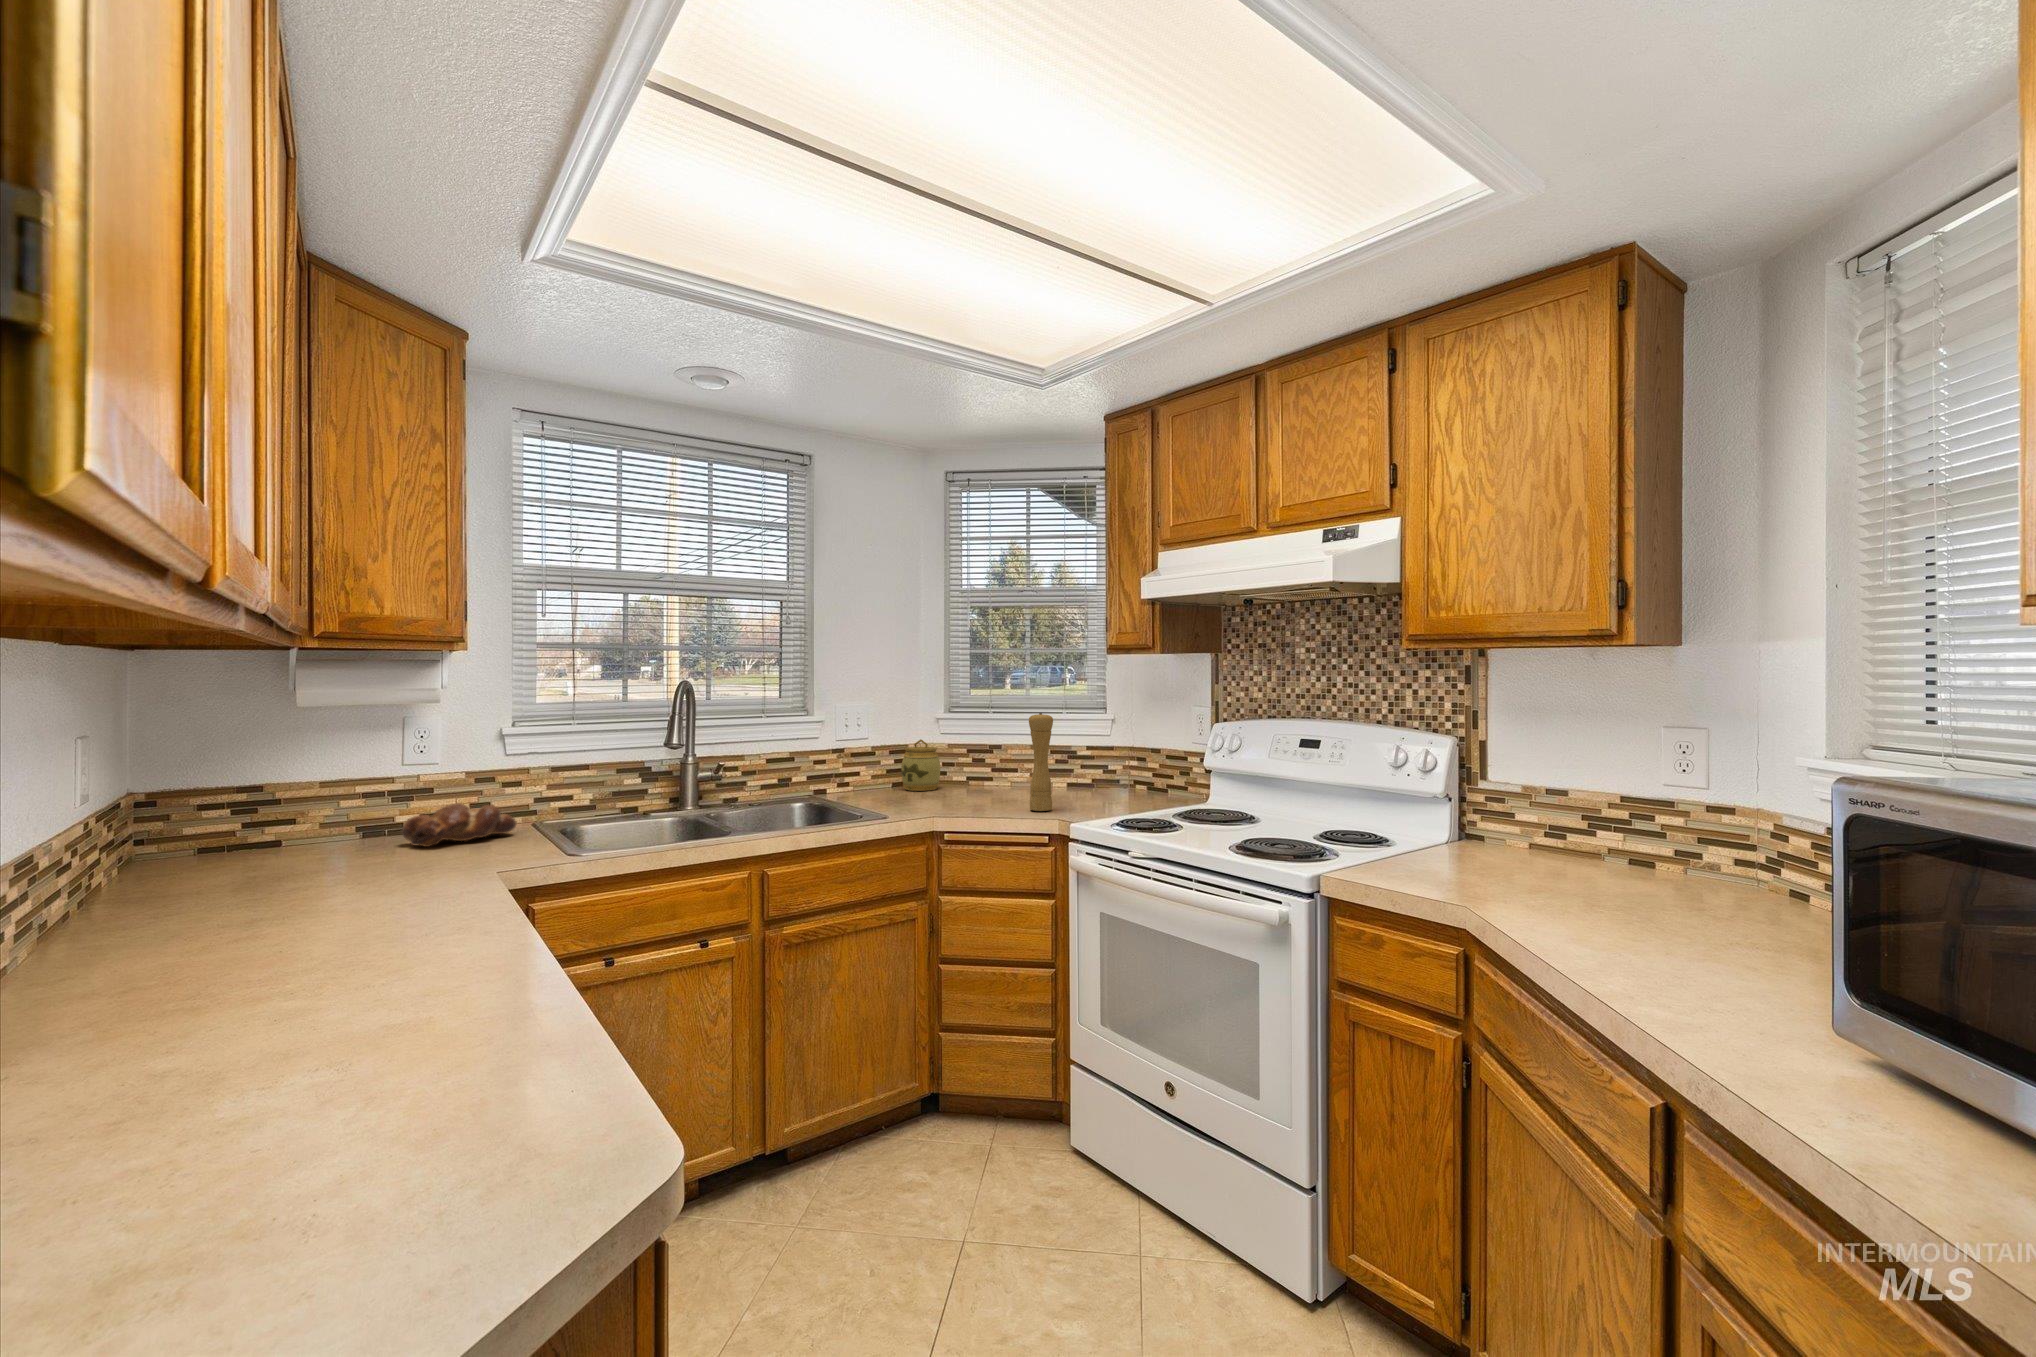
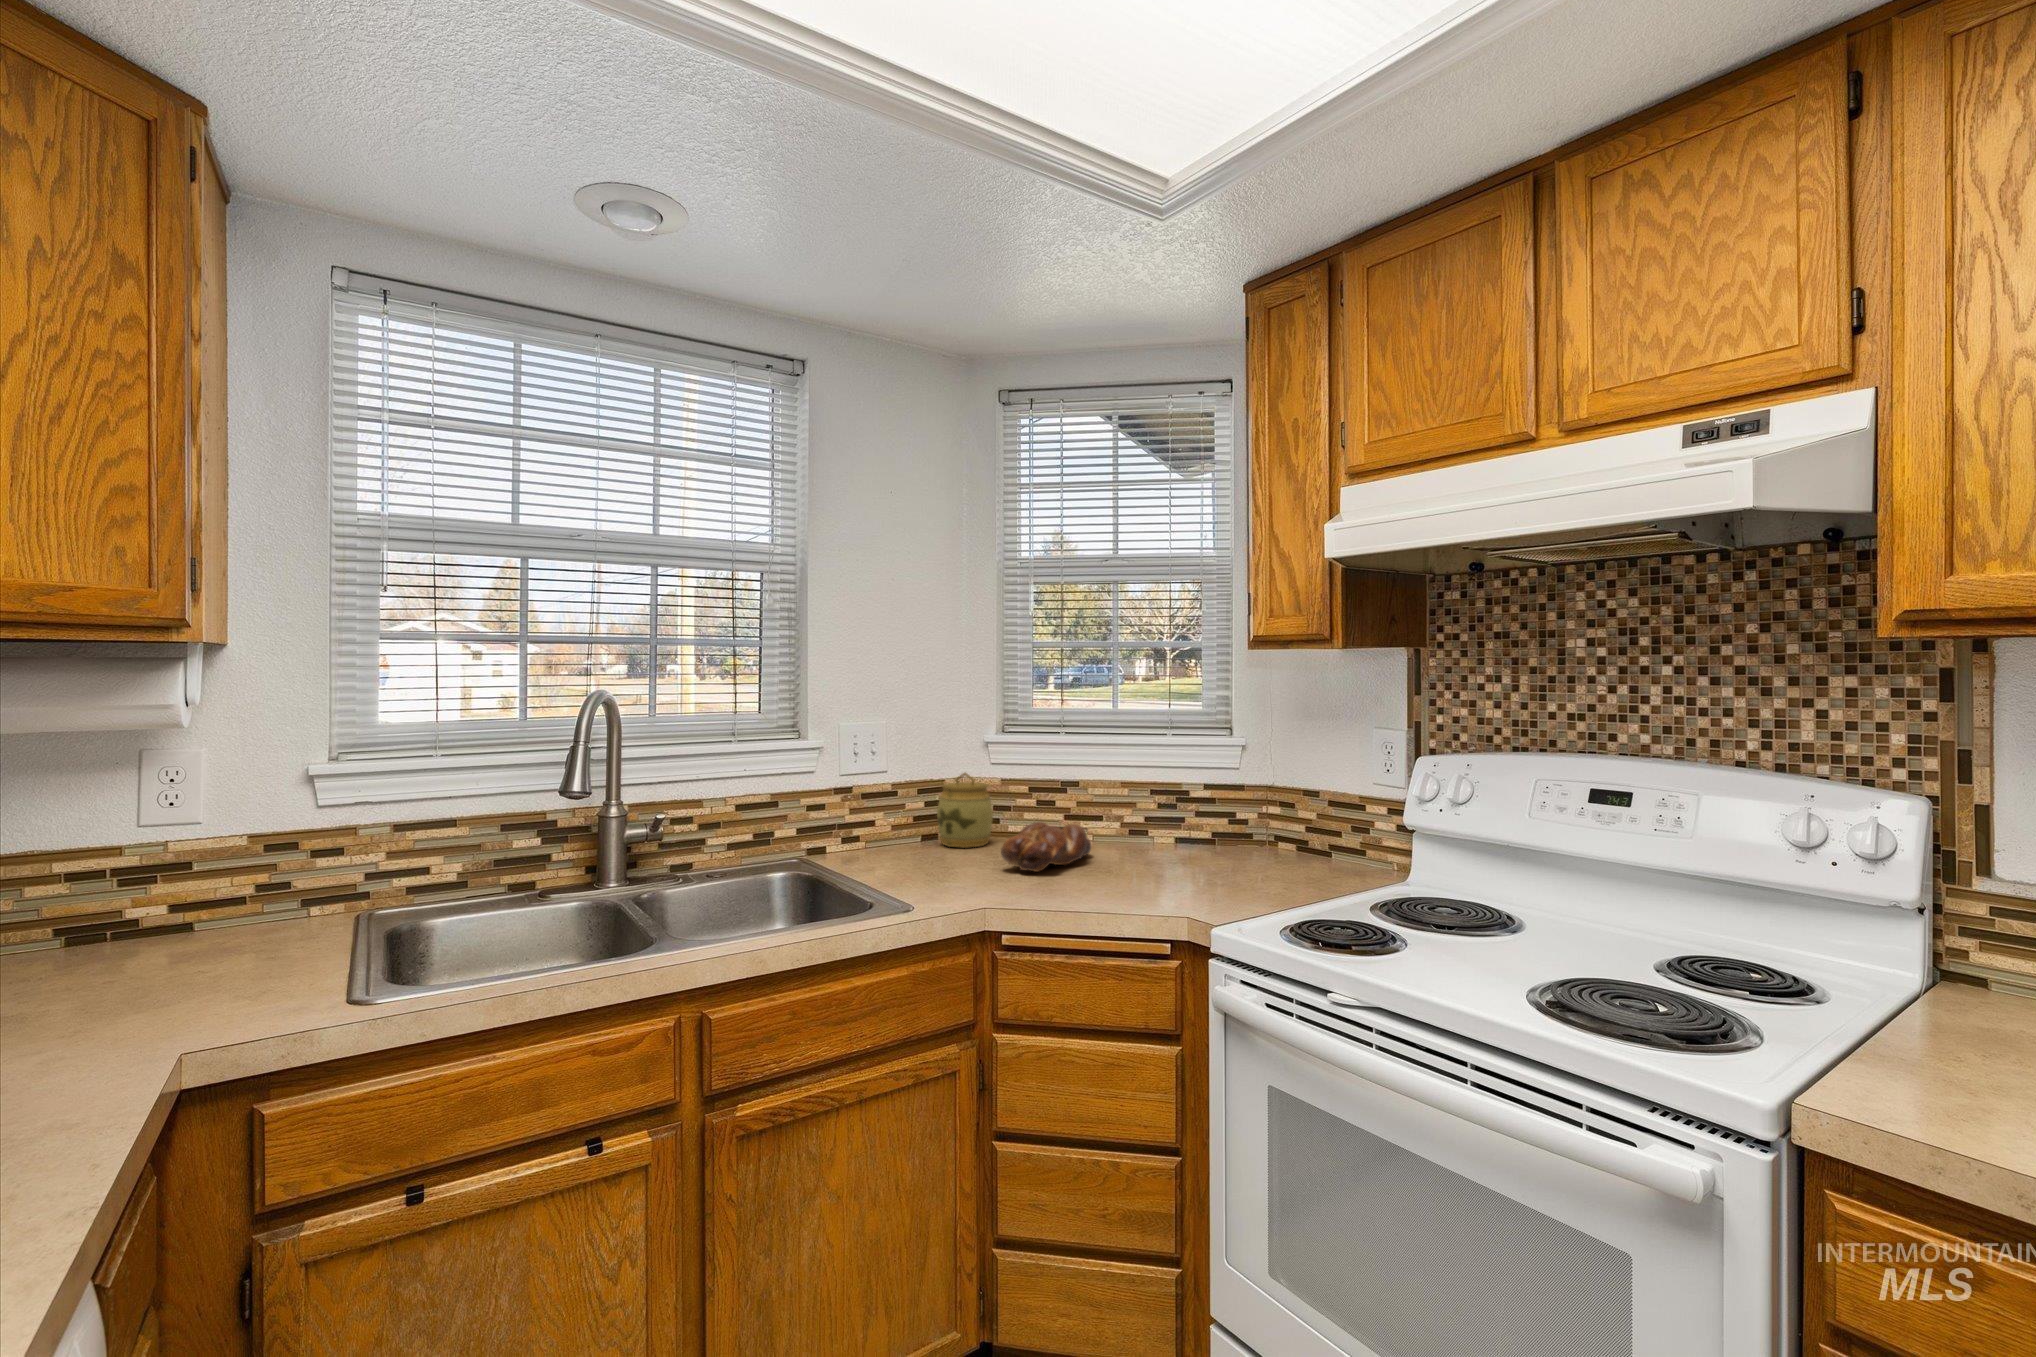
pepper mill: present [1029,713,1053,811] -> none [1132,740,1170,895]
bread loaf: present [402,804,517,847] -> present [1001,822,1091,872]

